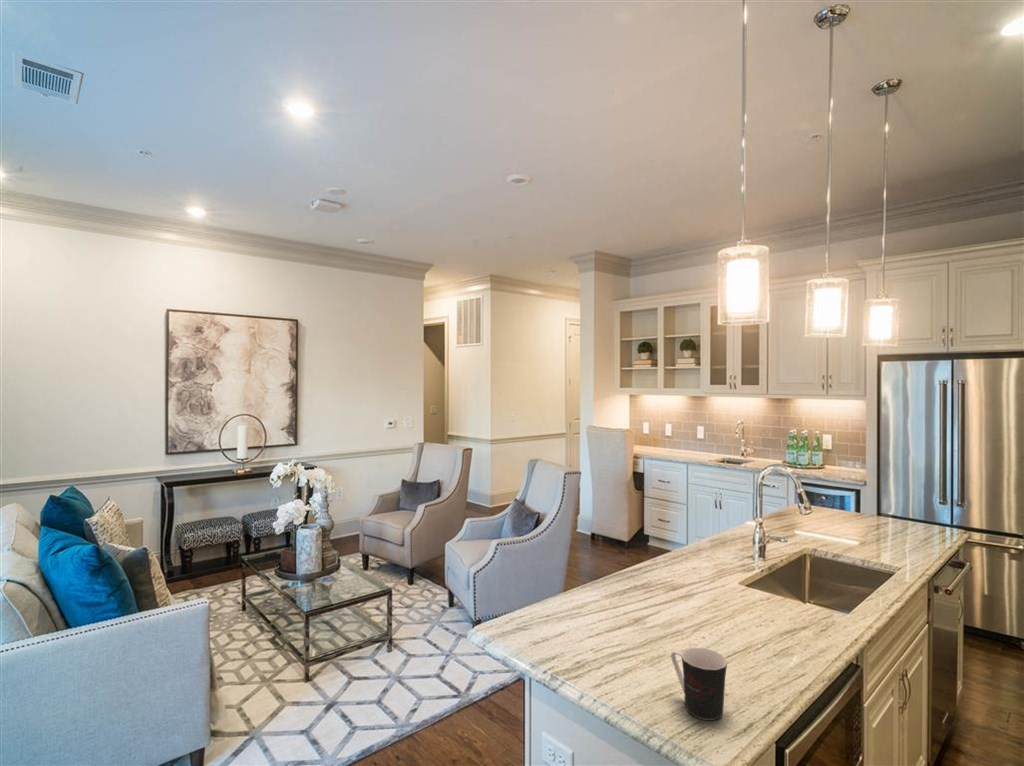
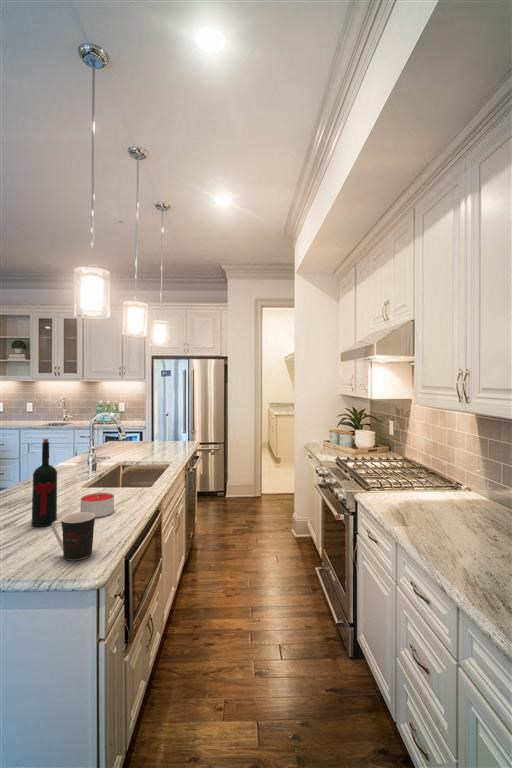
wine bottle: none [663,522,692,639] -> present [32,439,57,527]
candle: none [724,608,774,651] -> present [80,493,114,517]

